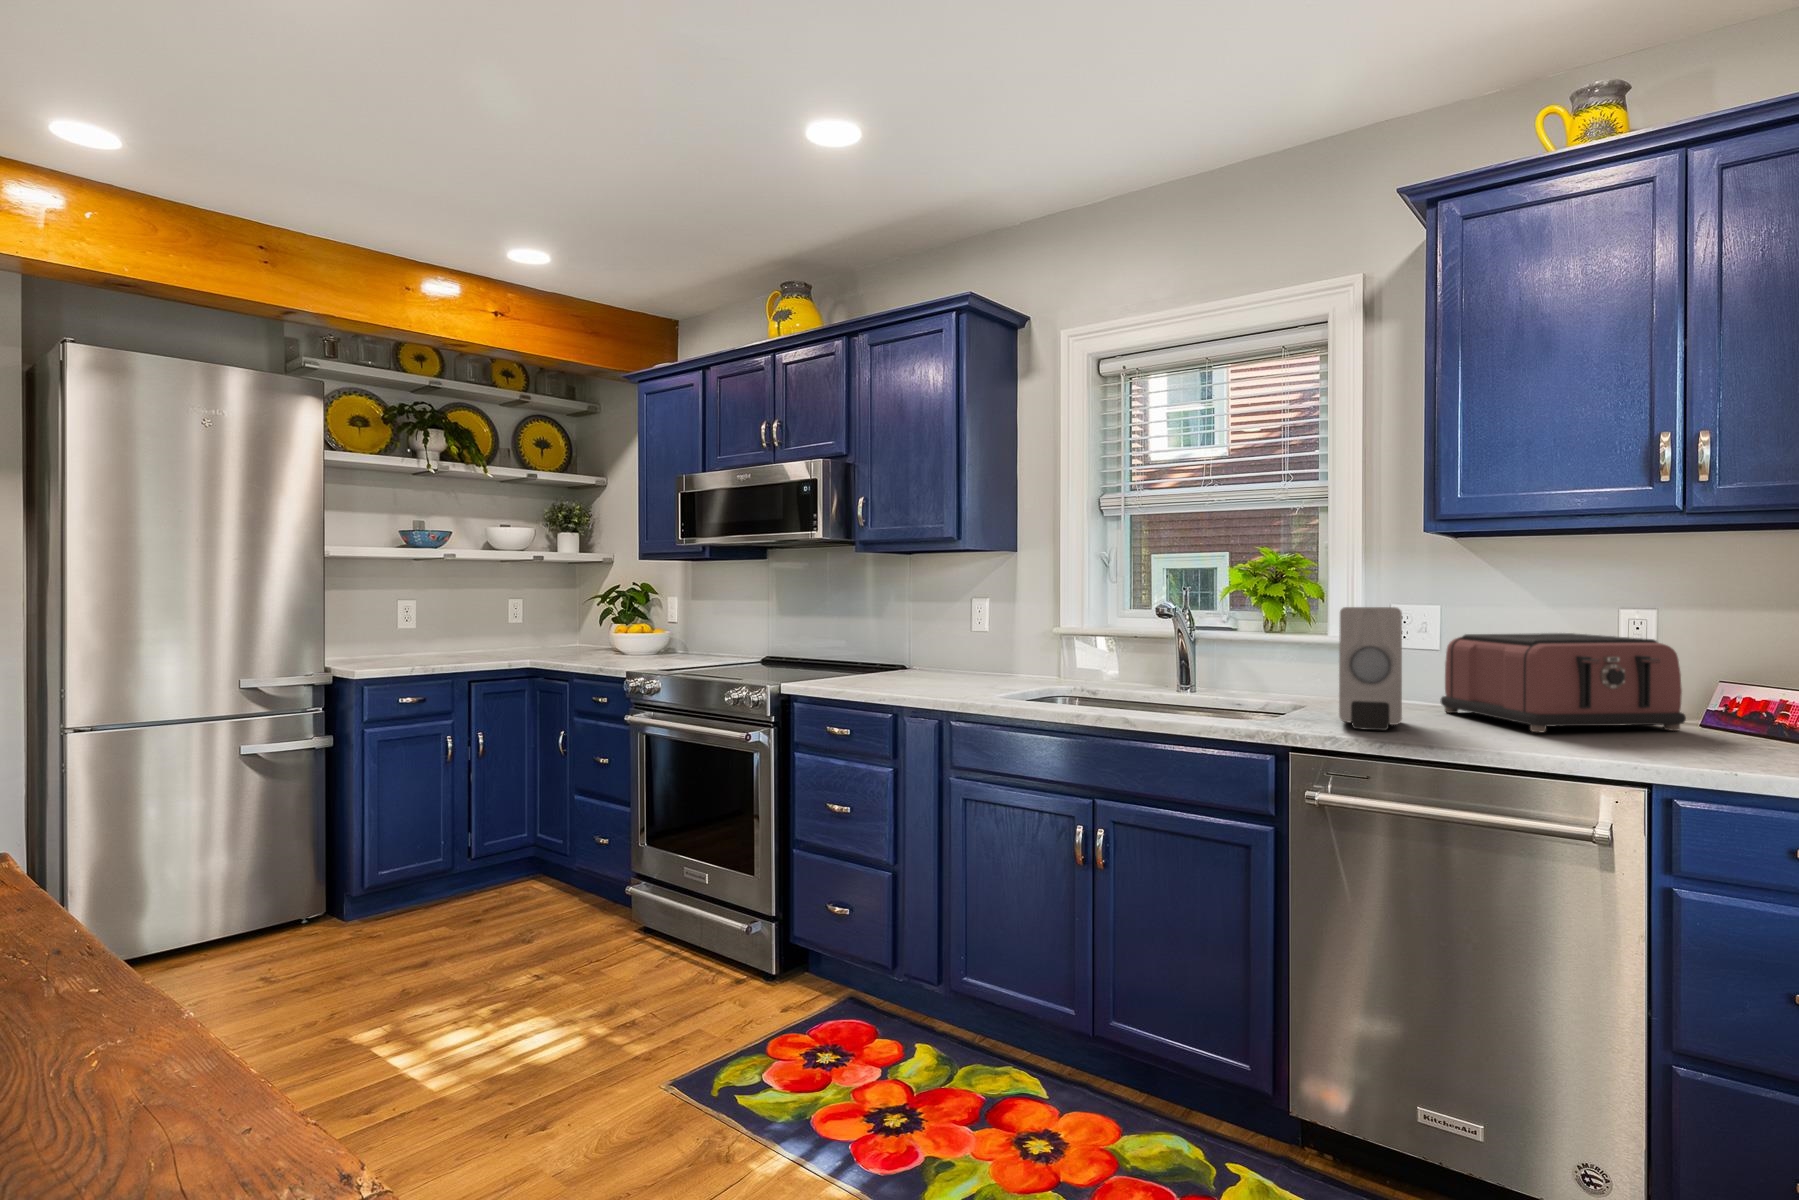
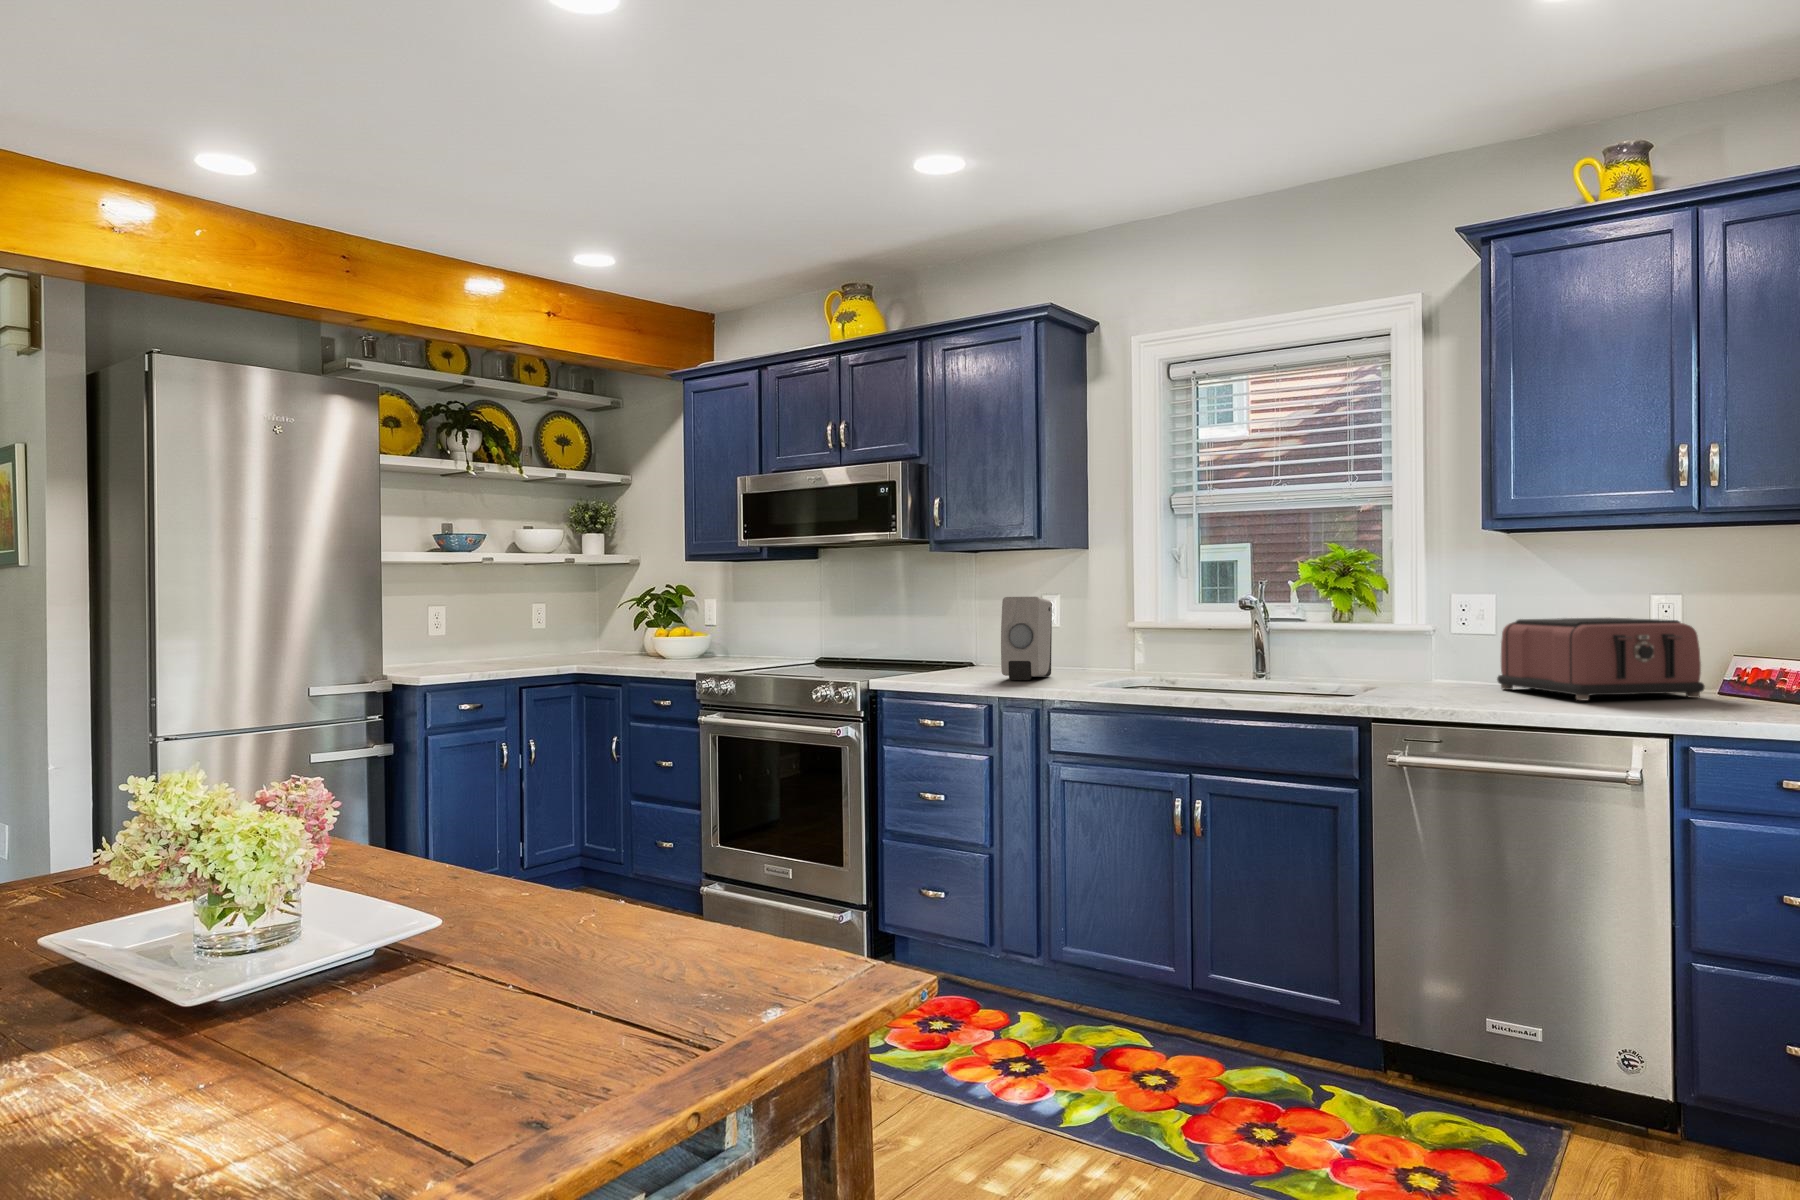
soap dispenser: present [1339,607,1402,730] -> present [1001,597,1052,680]

